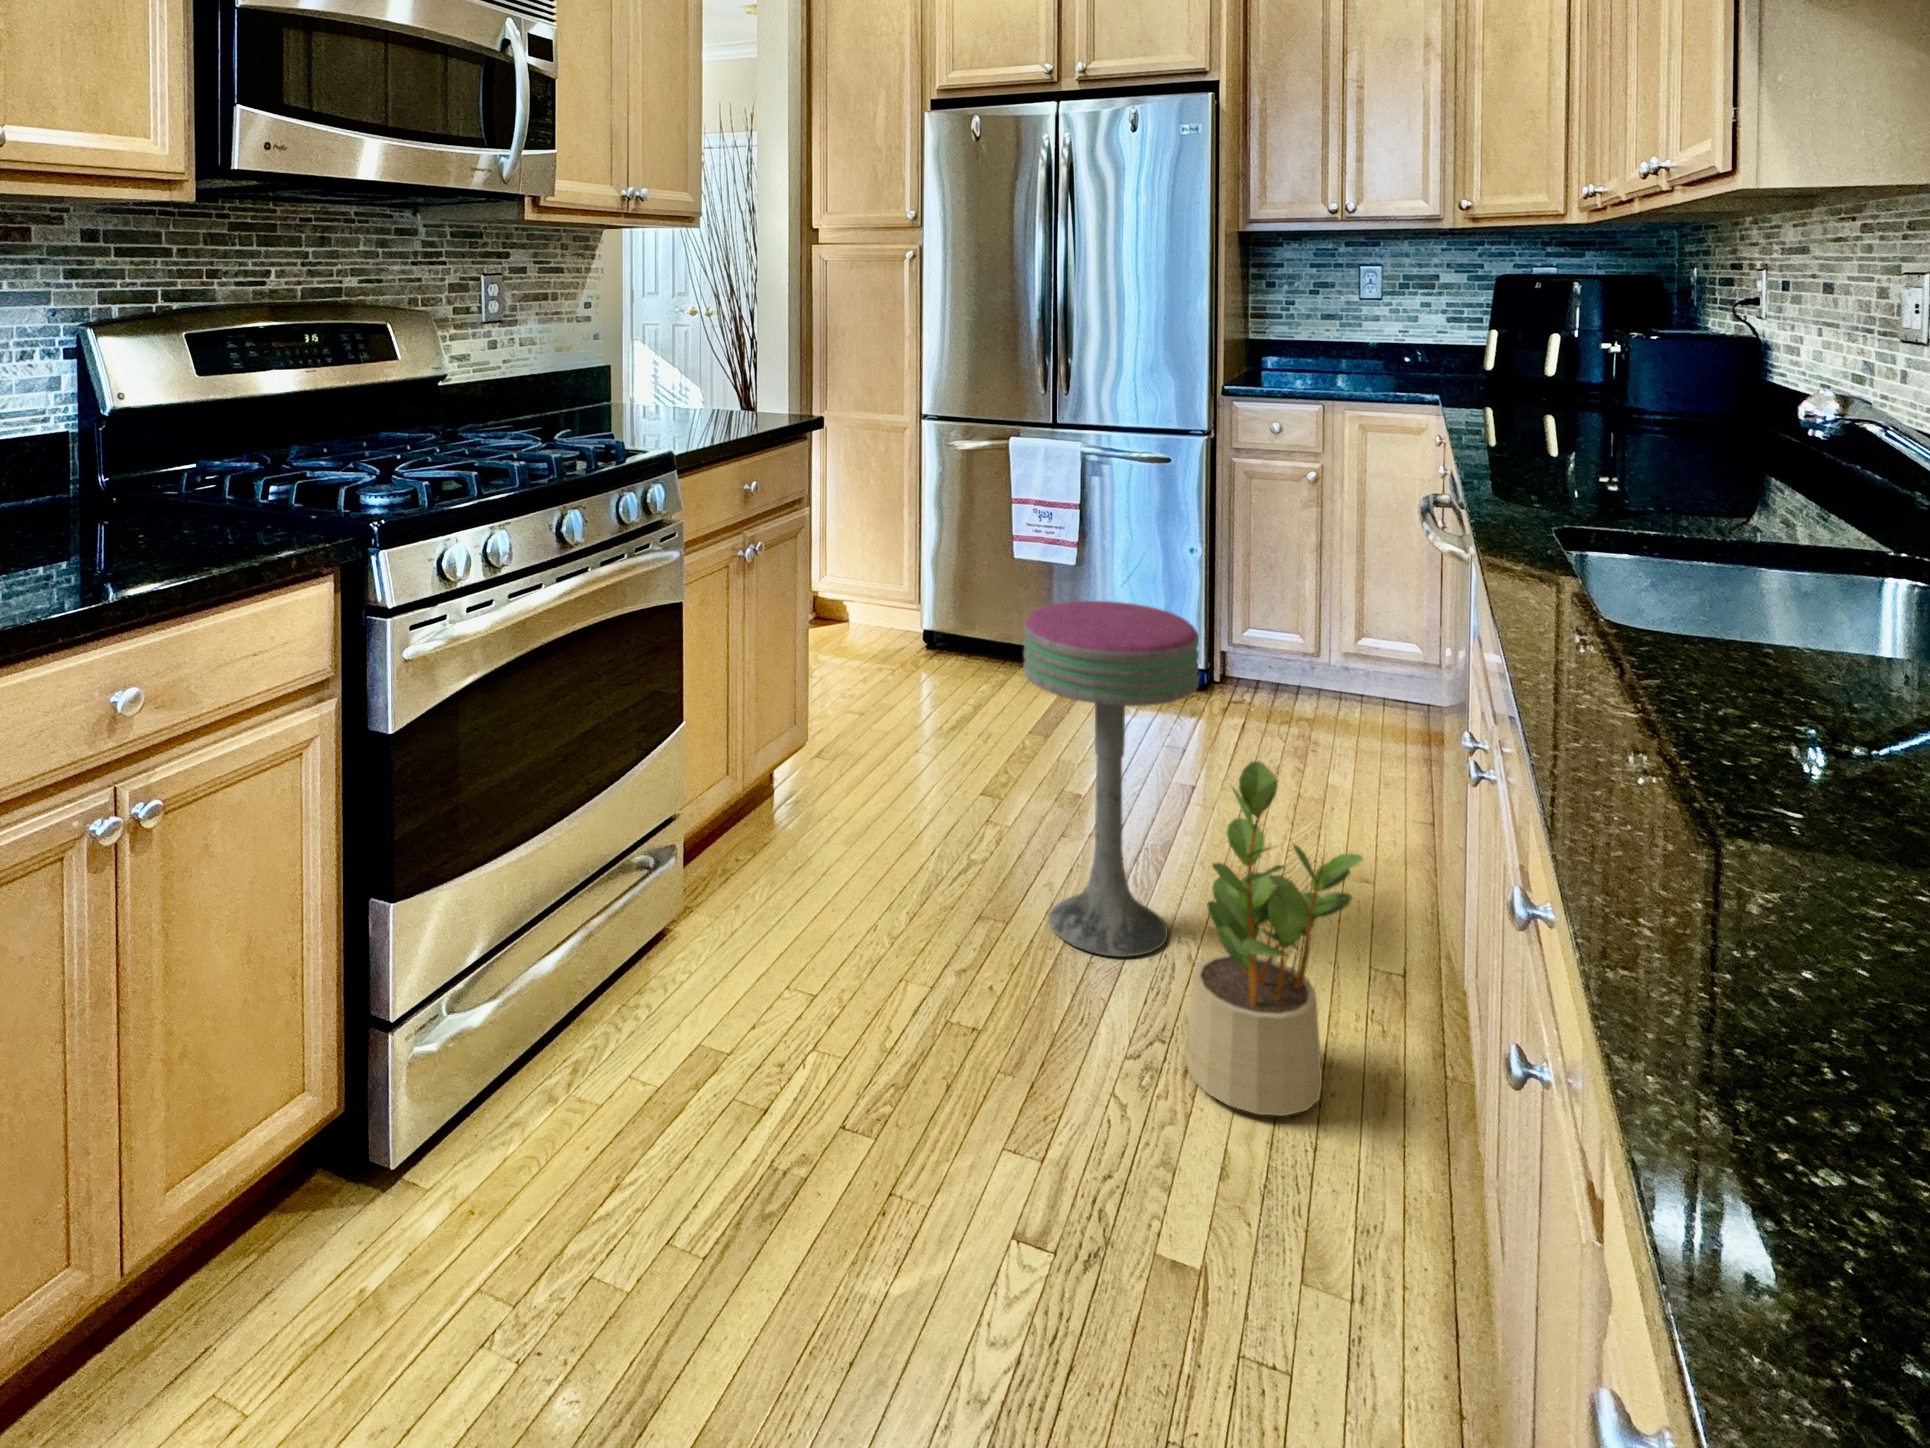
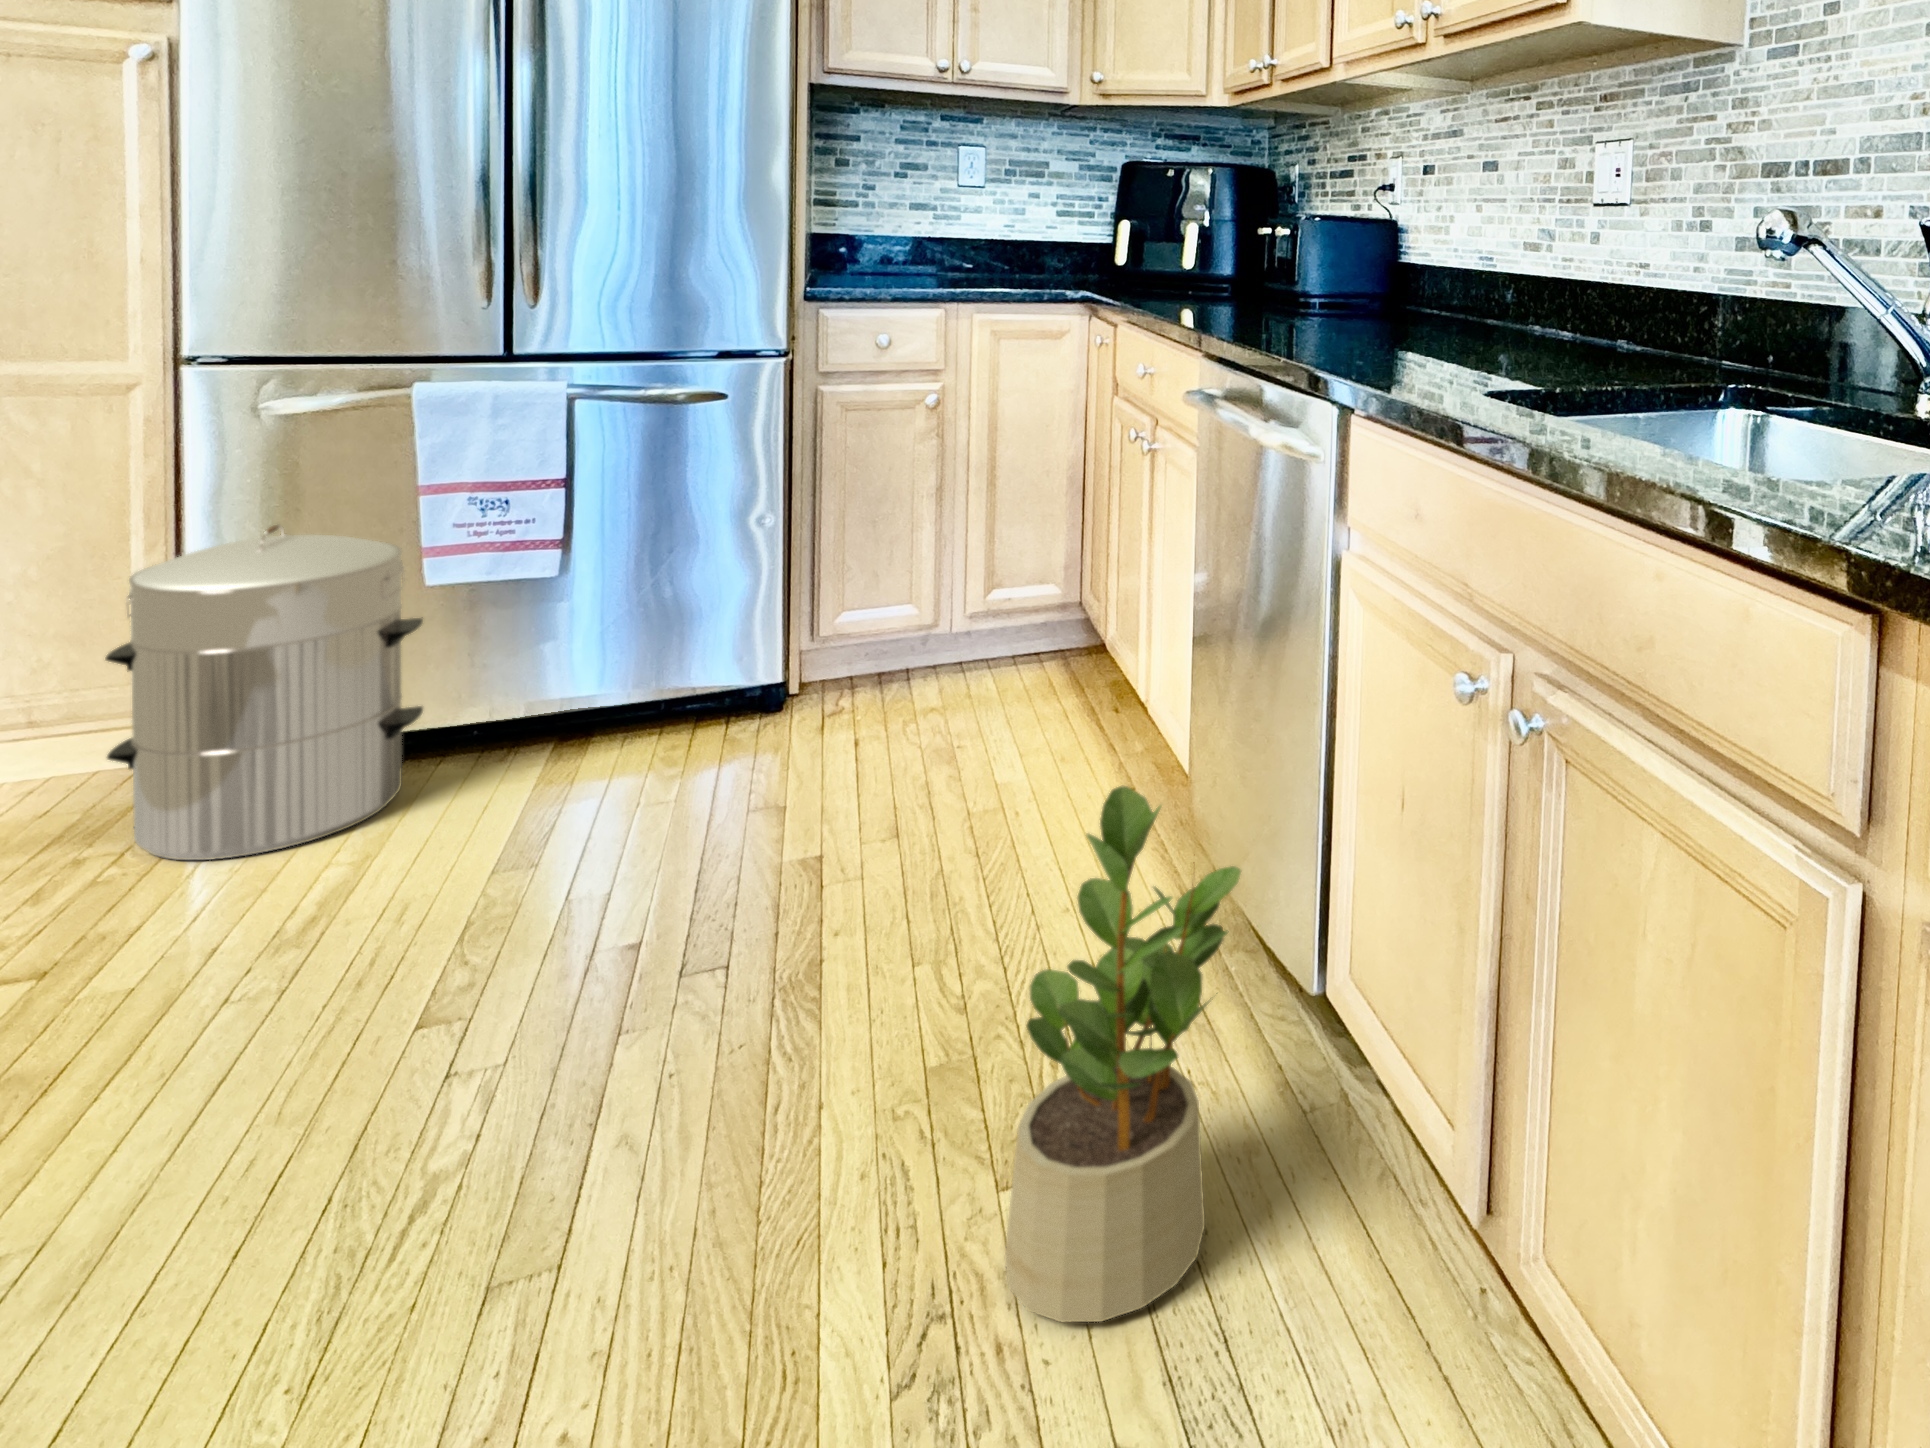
waste bin: none [872,514,1000,697] -> present [106,525,423,860]
bar stool: present [1024,601,1199,957] -> none [619,598,942,1191]

